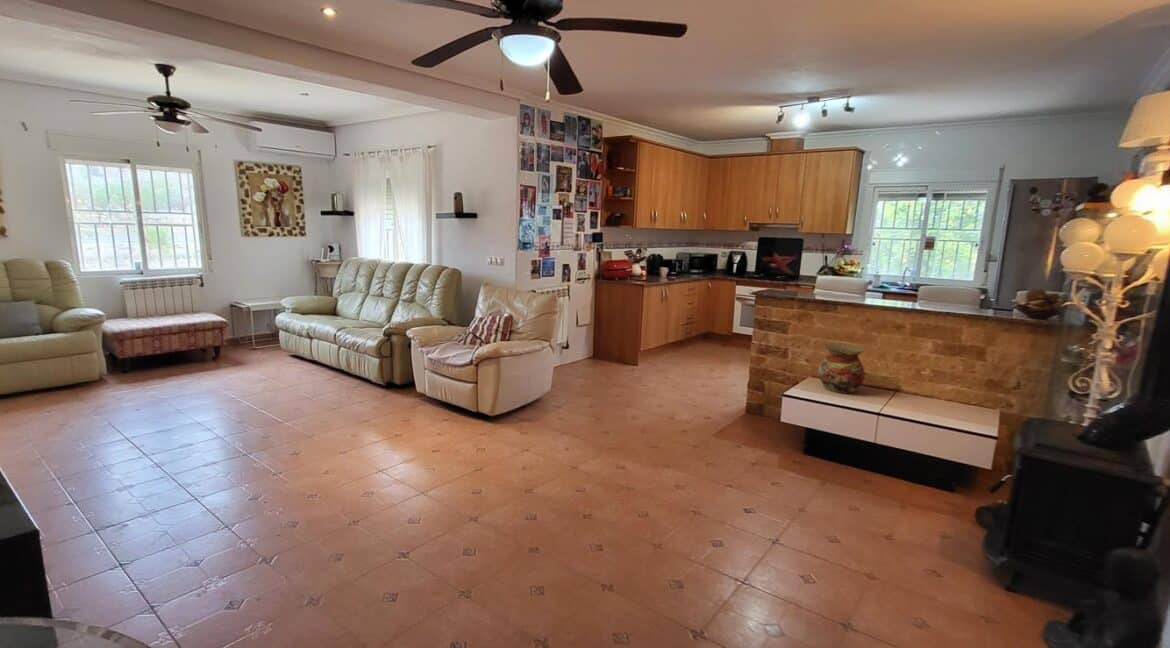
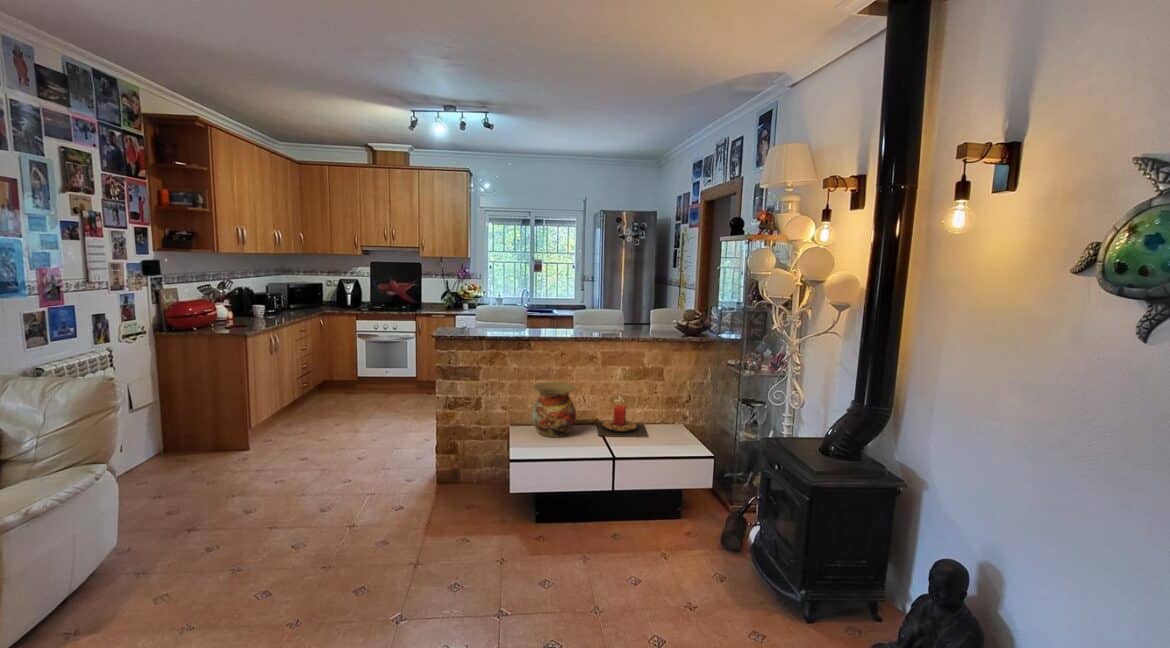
candle: none [882,376,950,414] -> present [597,405,648,438]

